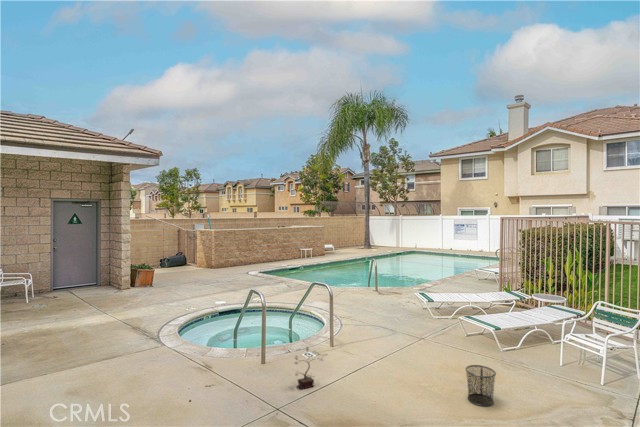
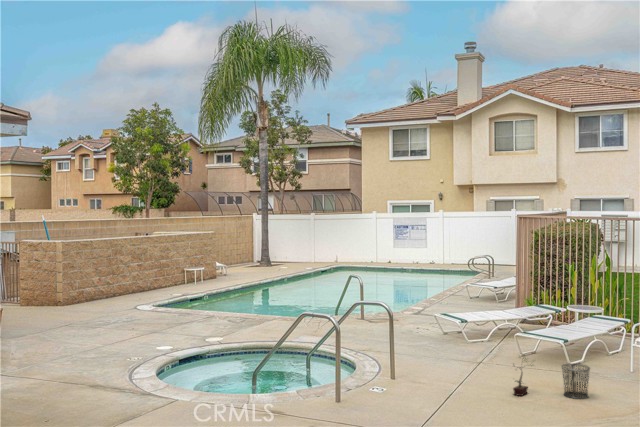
potted plant: present [295,347,319,389] -> present [513,358,532,396]

